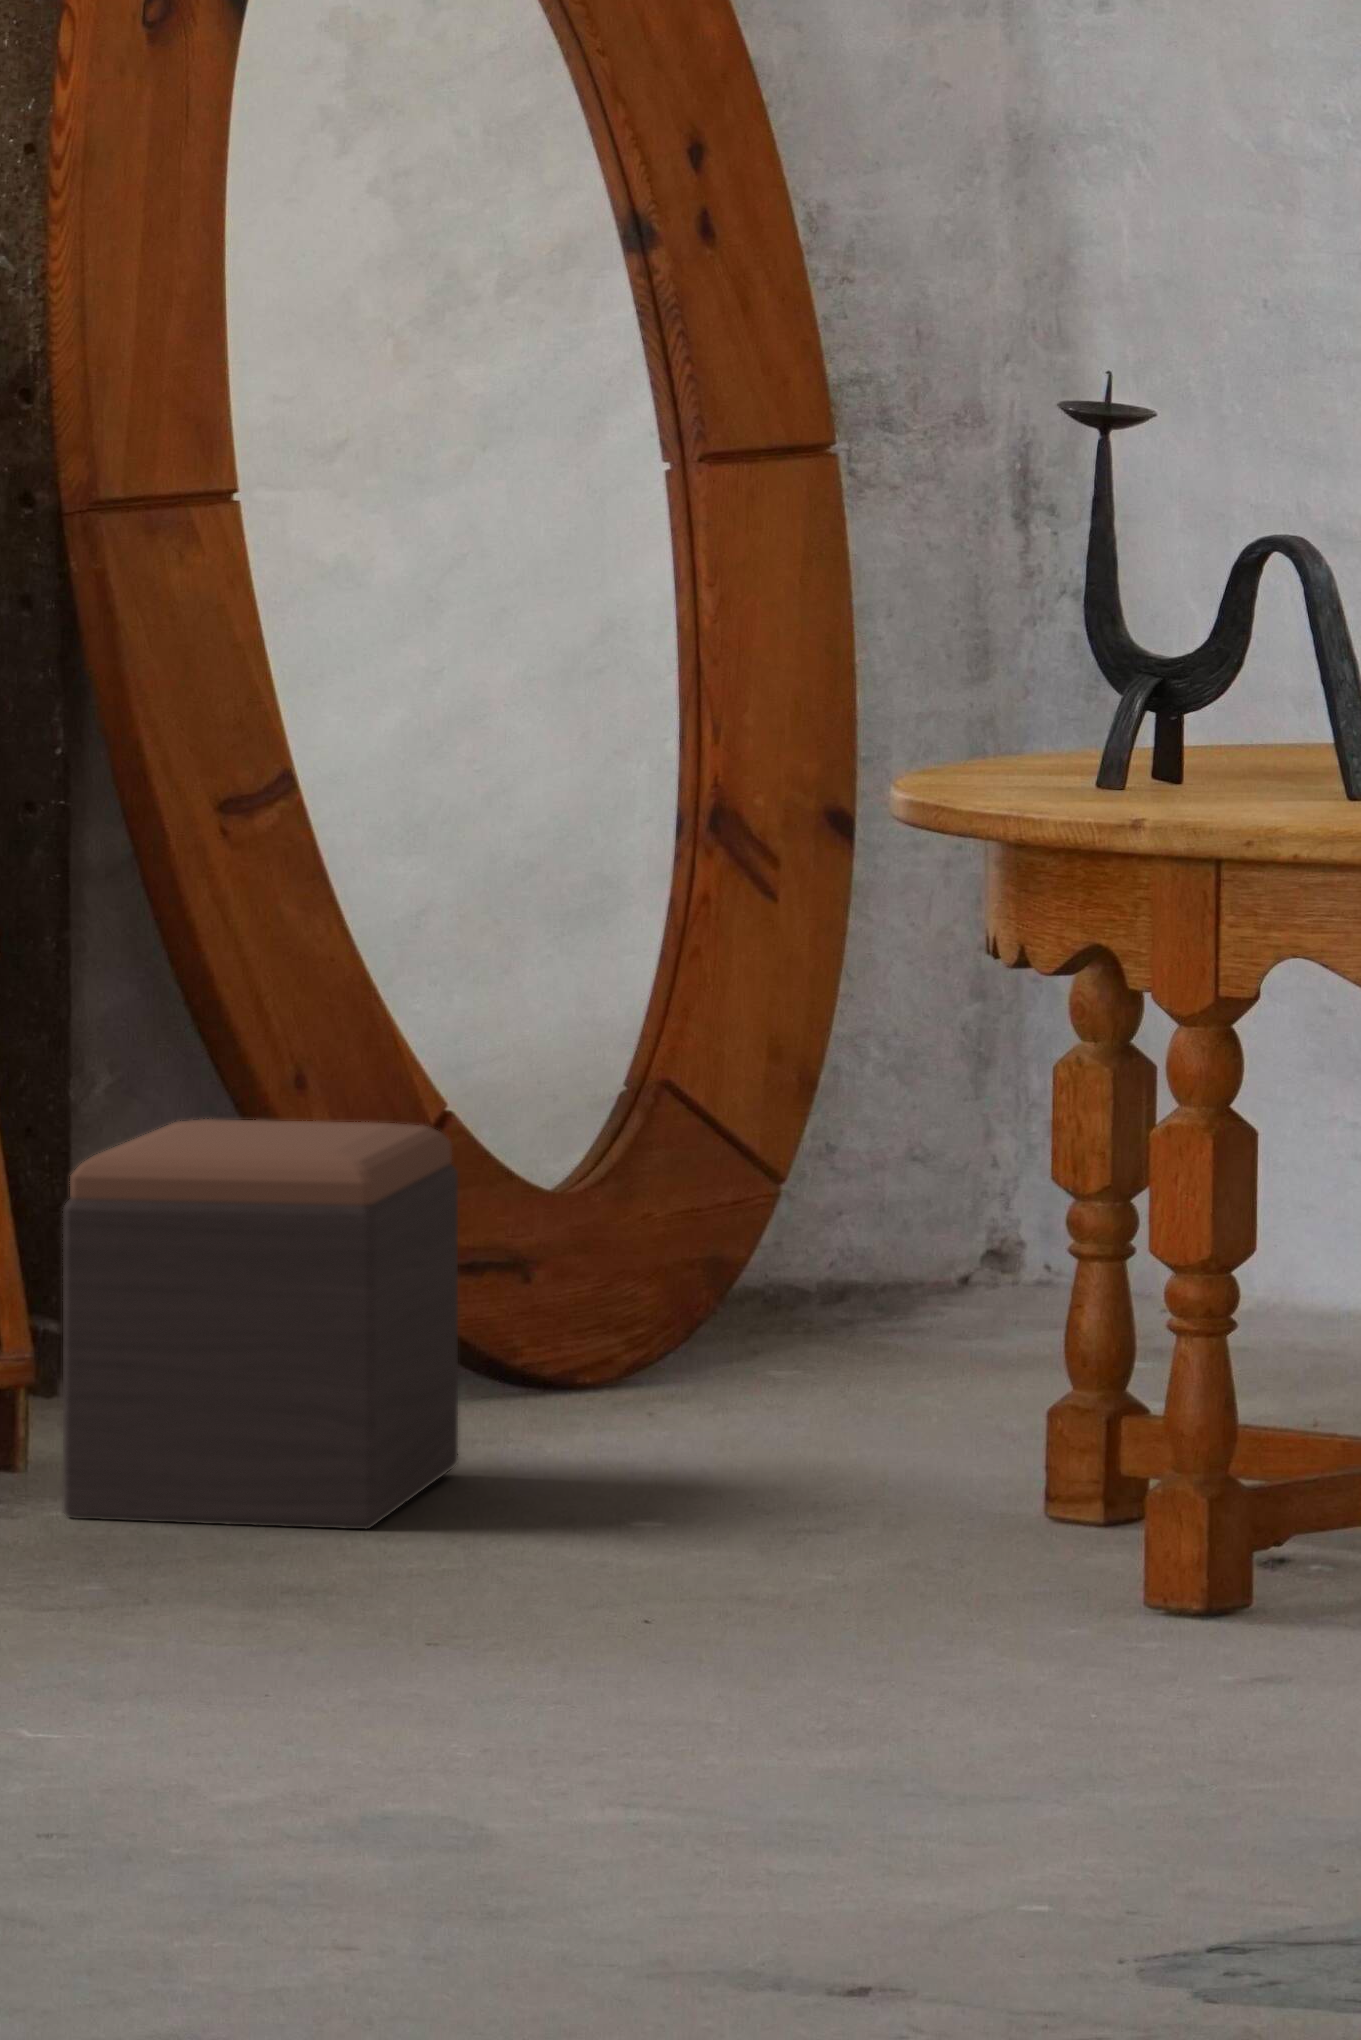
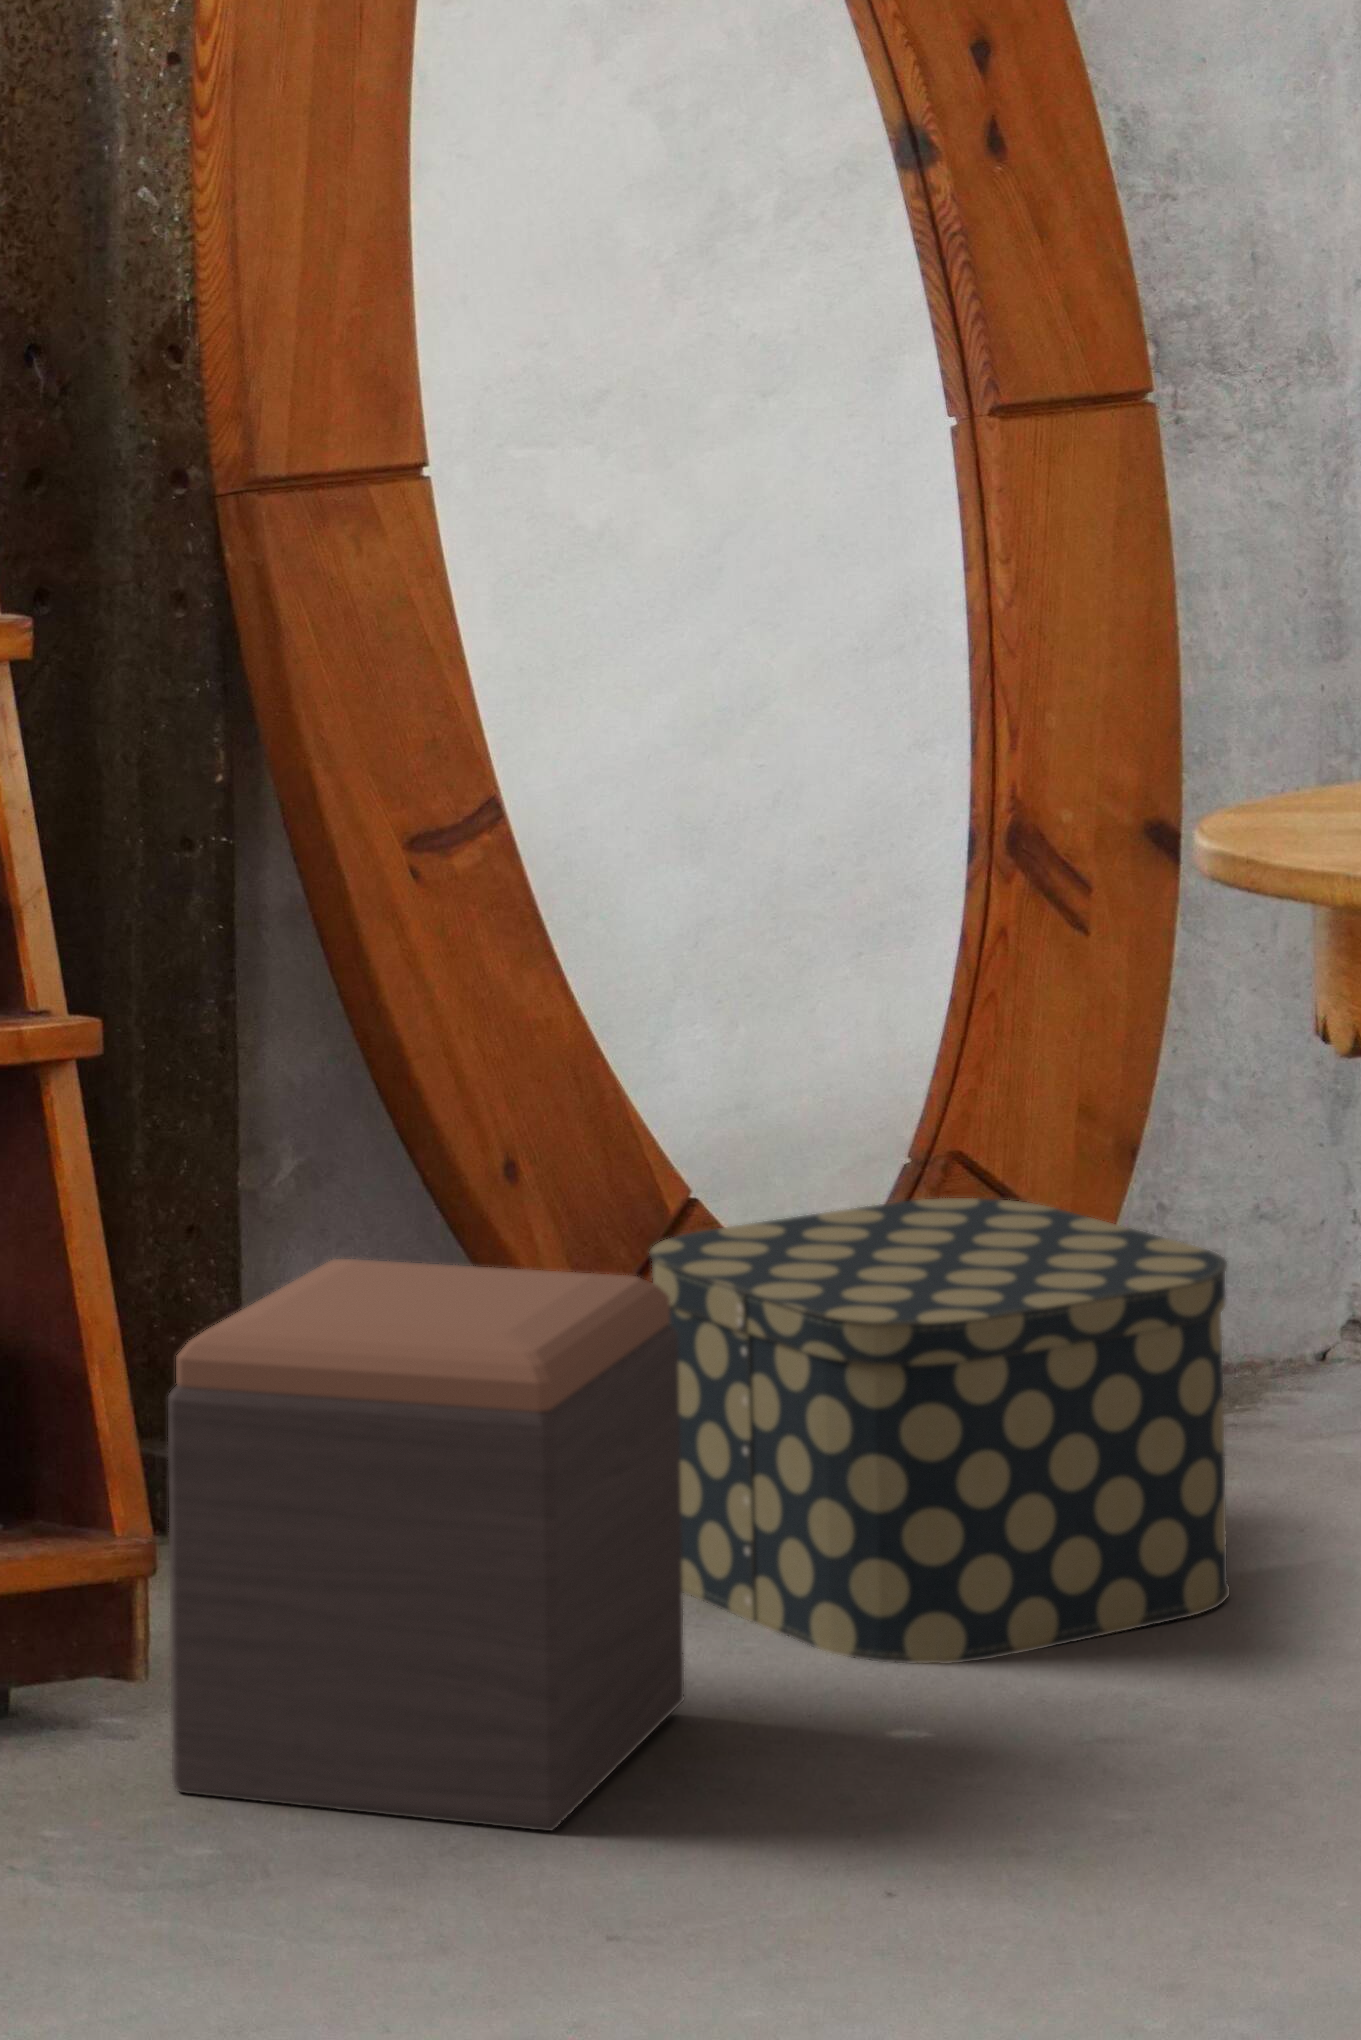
storage box: none [416,1111,889,1450] -> present [649,1198,1230,1664]

